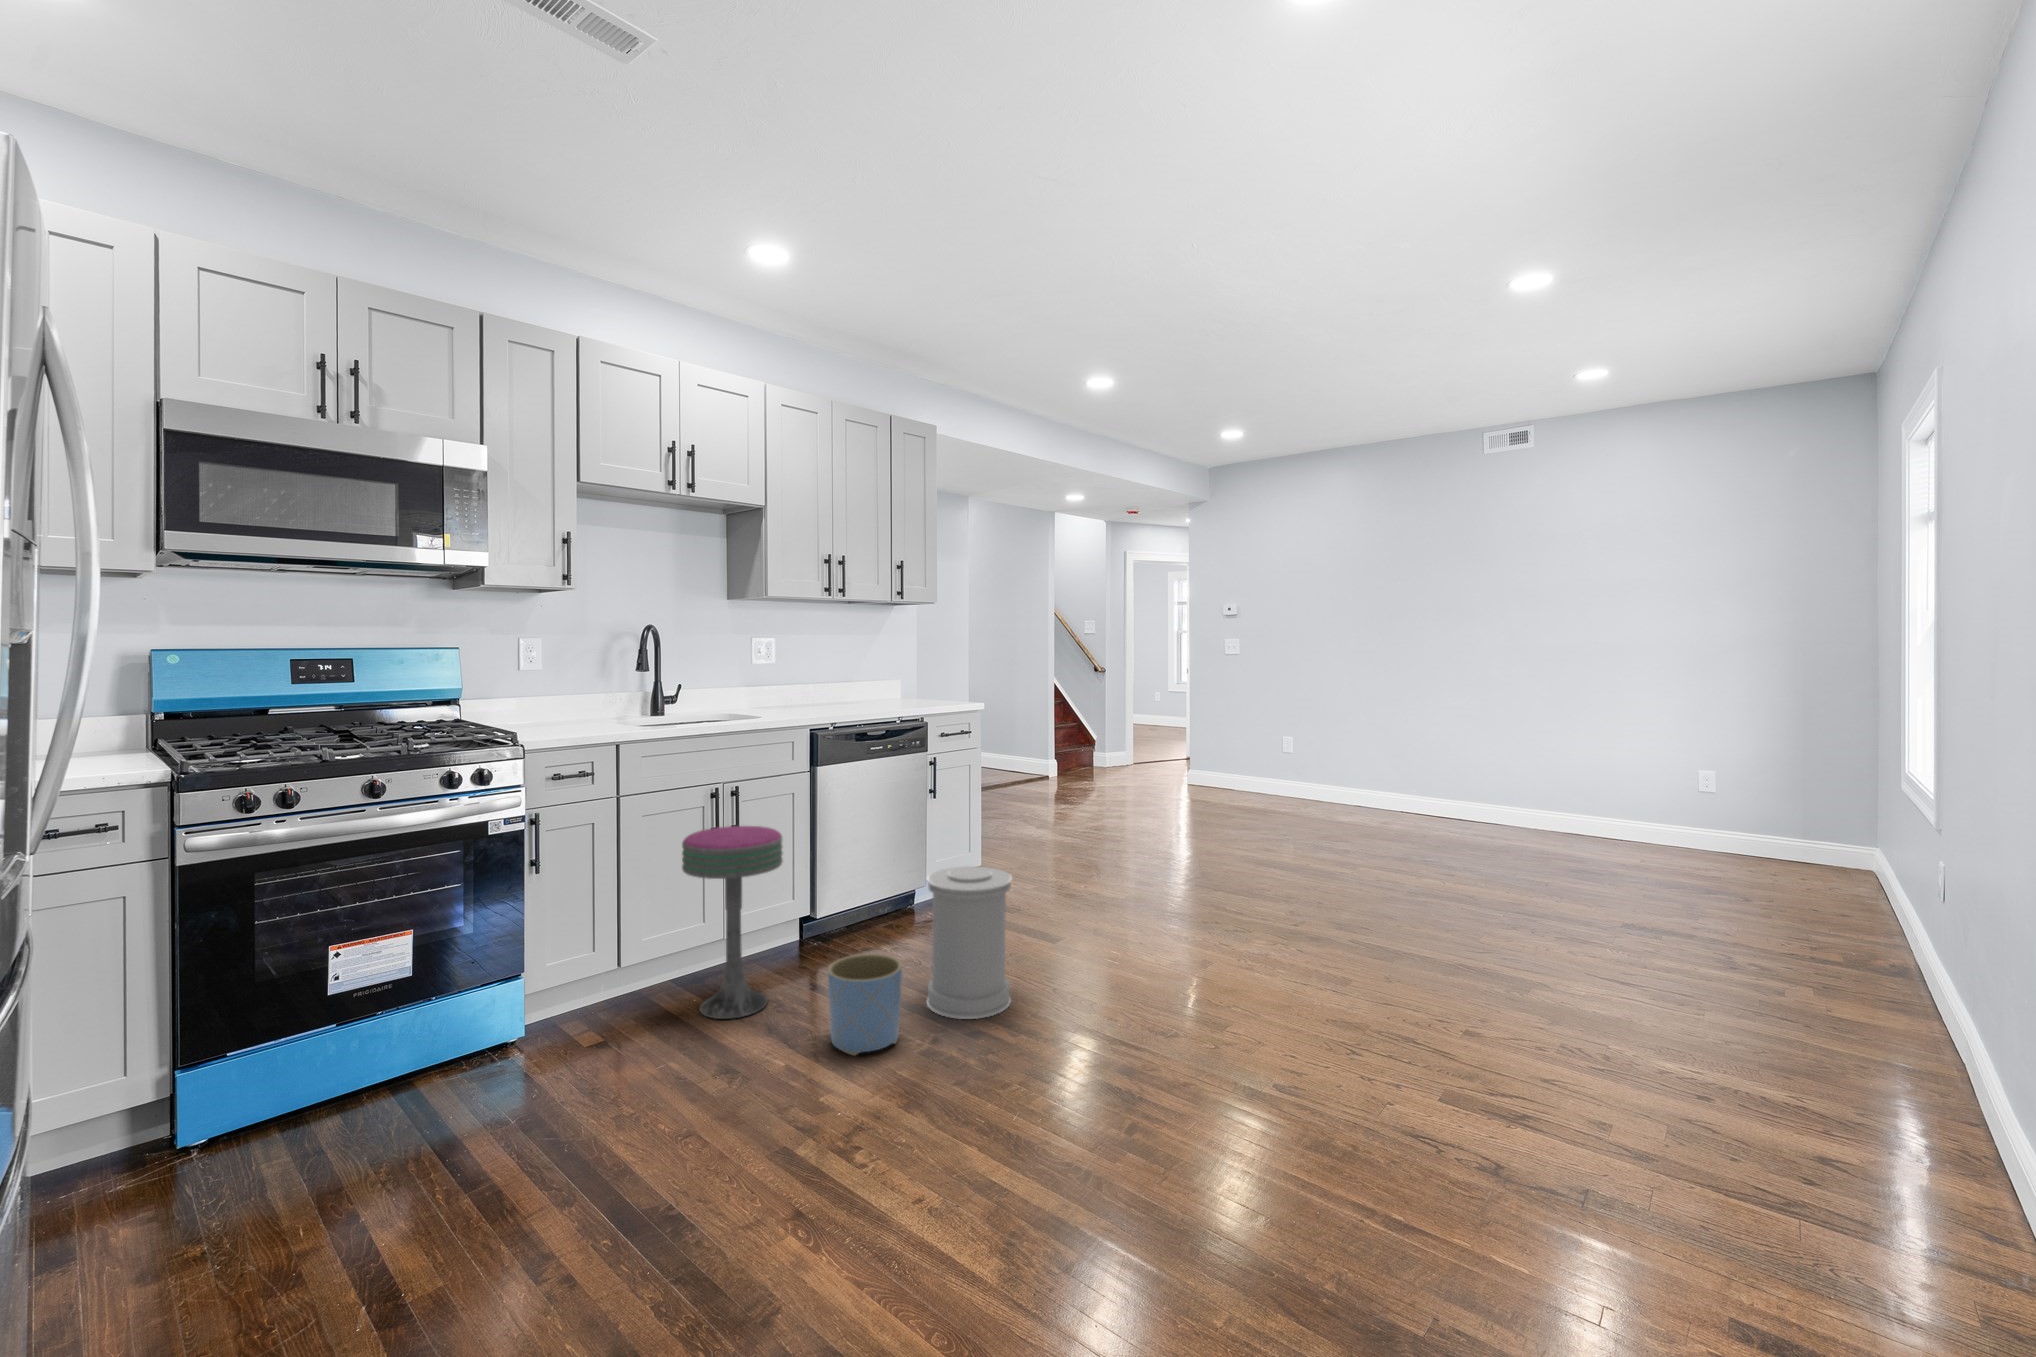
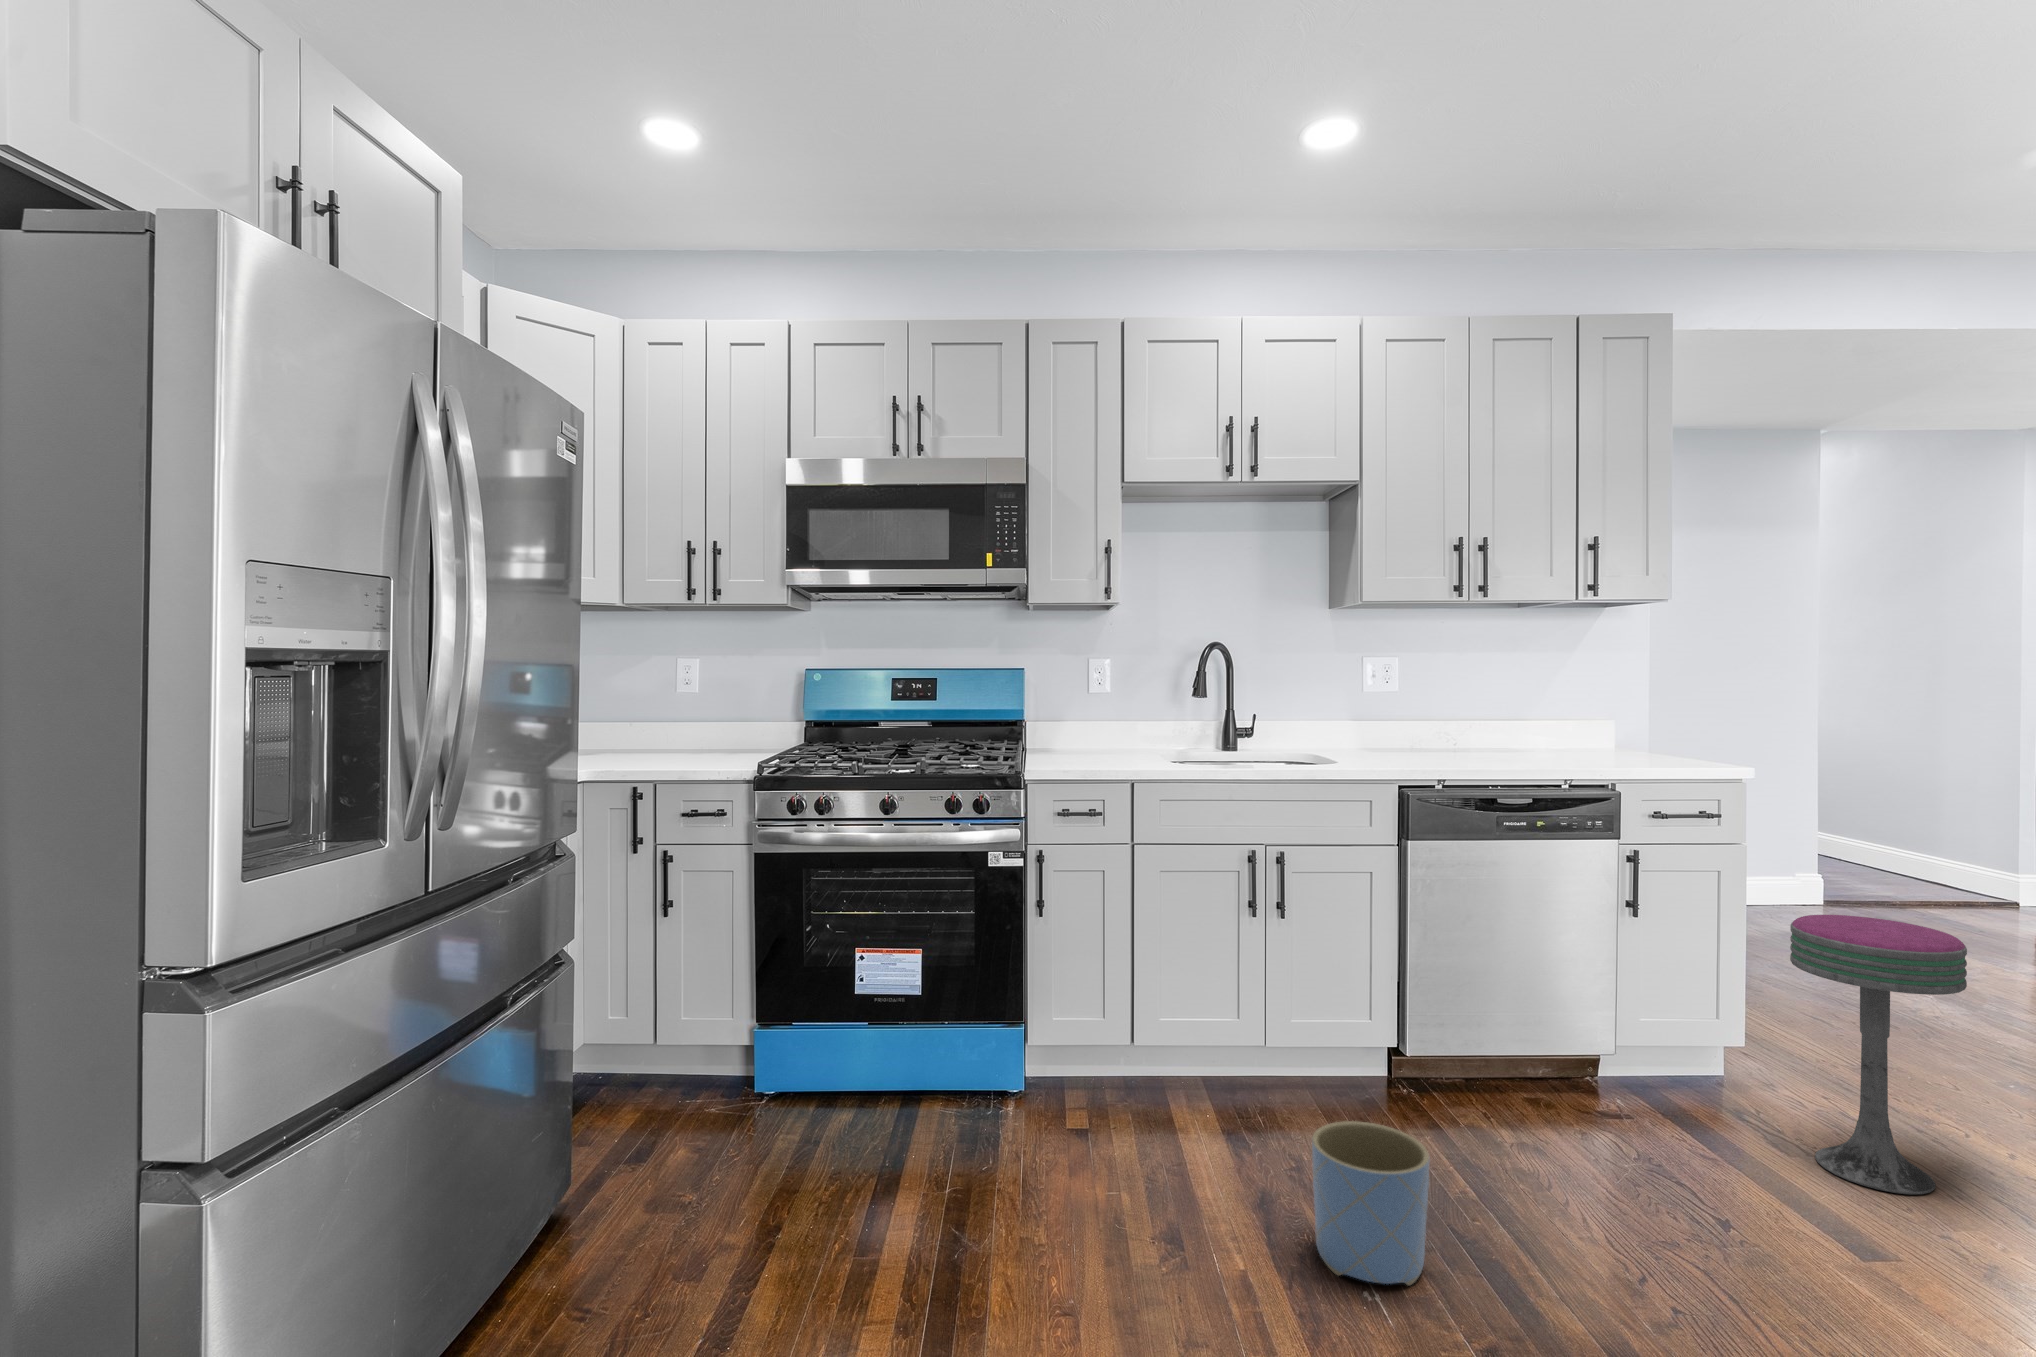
bar stool: present [682,826,783,1019] -> present [1790,915,1967,1194]
trash can: present [927,866,1012,1019] -> none [1504,1030,1673,1315]

